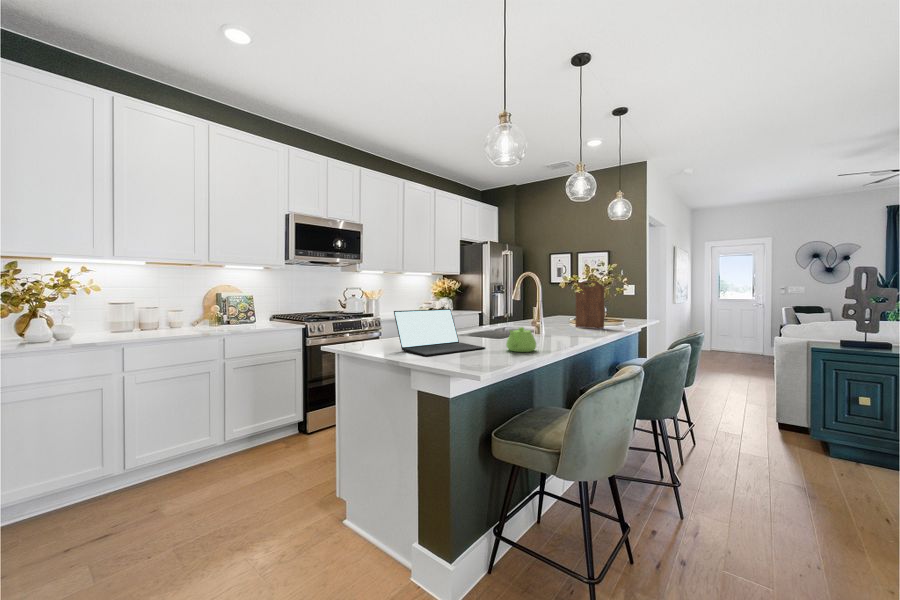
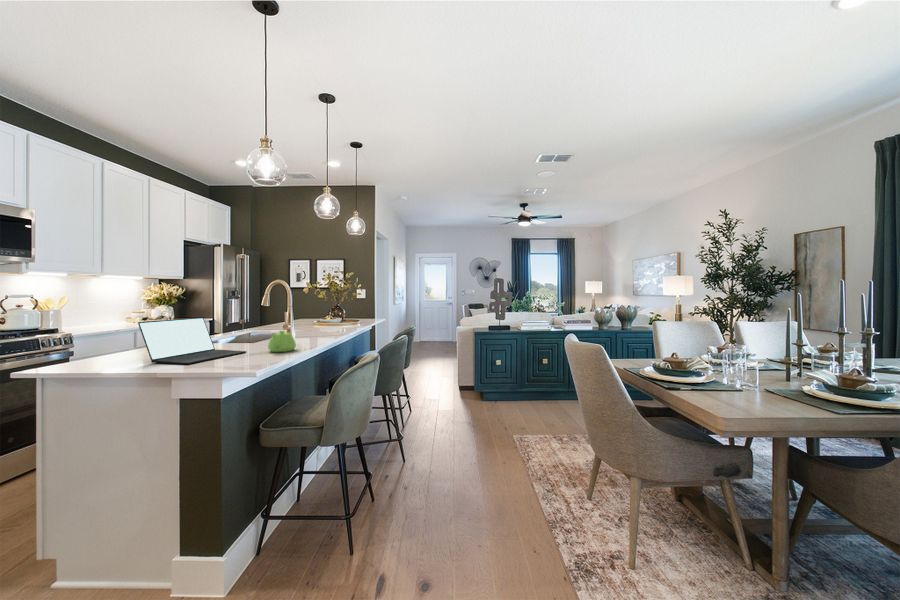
cutting board: present [575,281,604,328] -> none [320,288,345,328]

